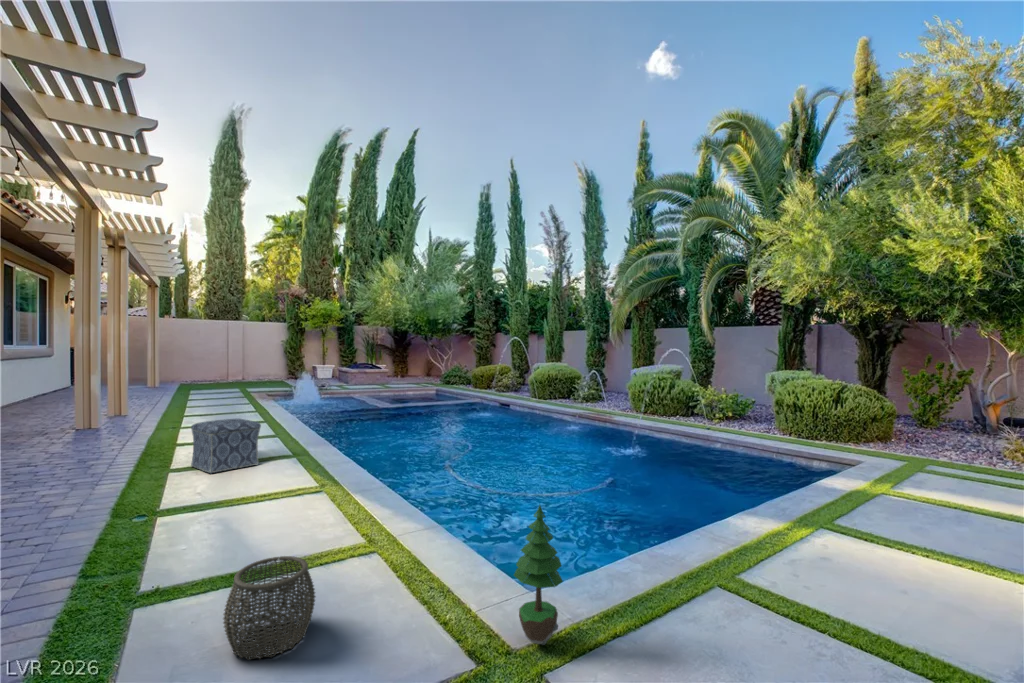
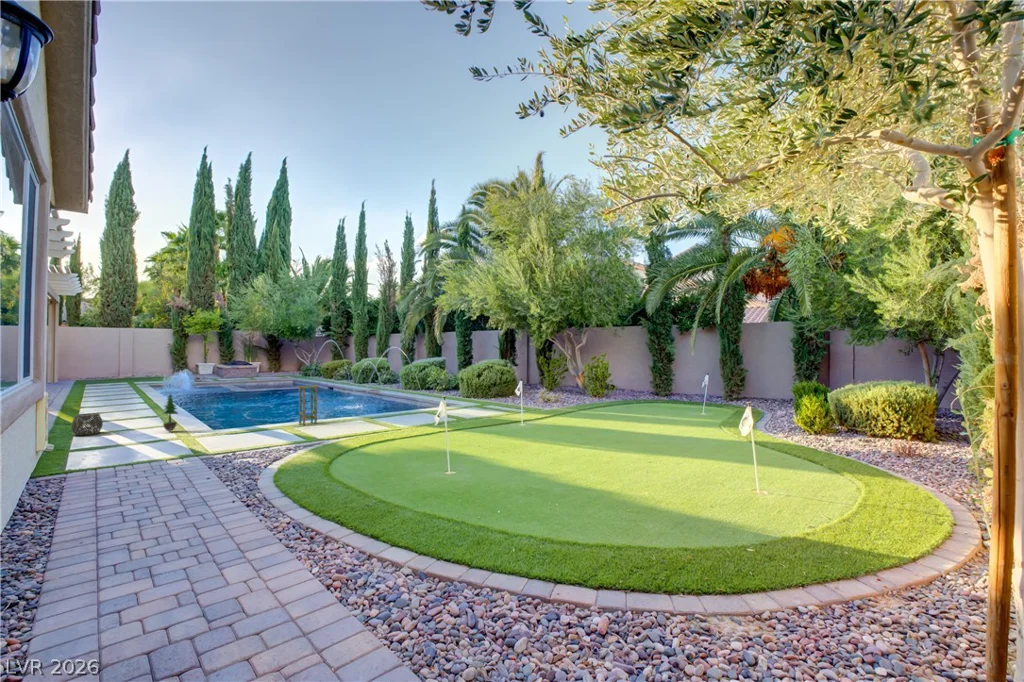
ottoman: present [191,419,261,474] -> none [72,388,112,413]
side table: none [874,468,962,620] -> present [297,385,318,425]

